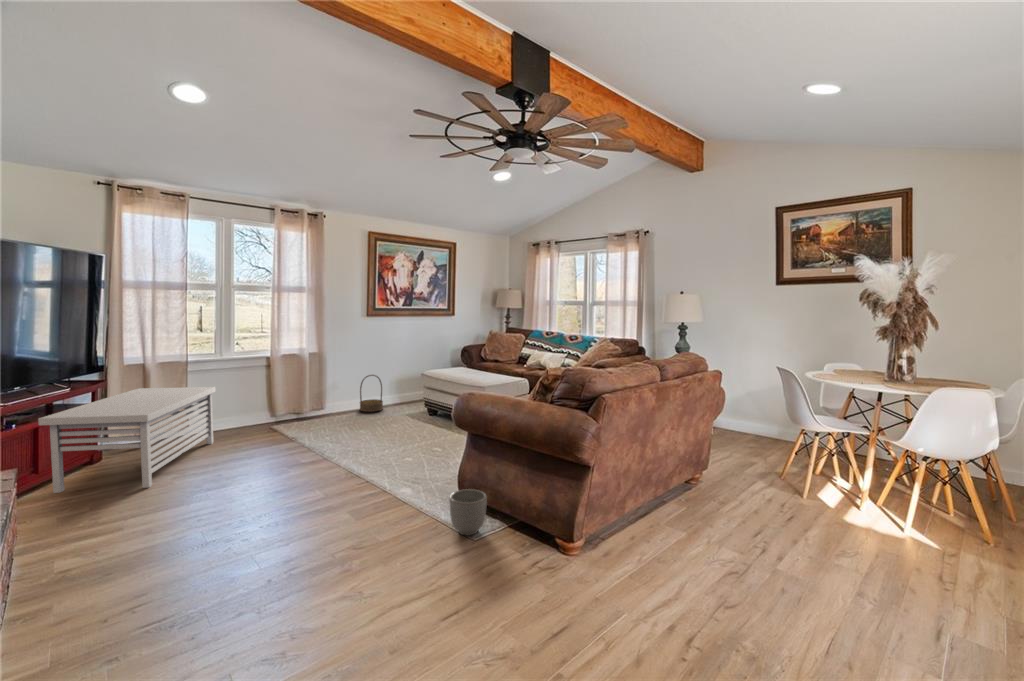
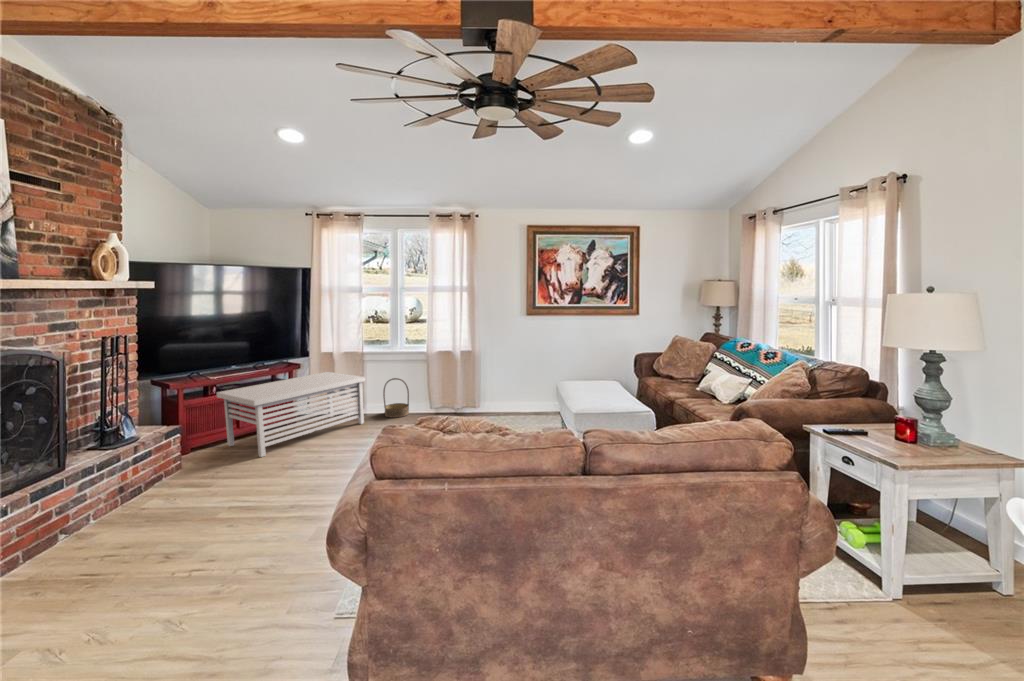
basket: present [360,375,383,412] -> present [383,378,409,418]
planter: present [449,489,487,535] -> none [258,574,315,645]

